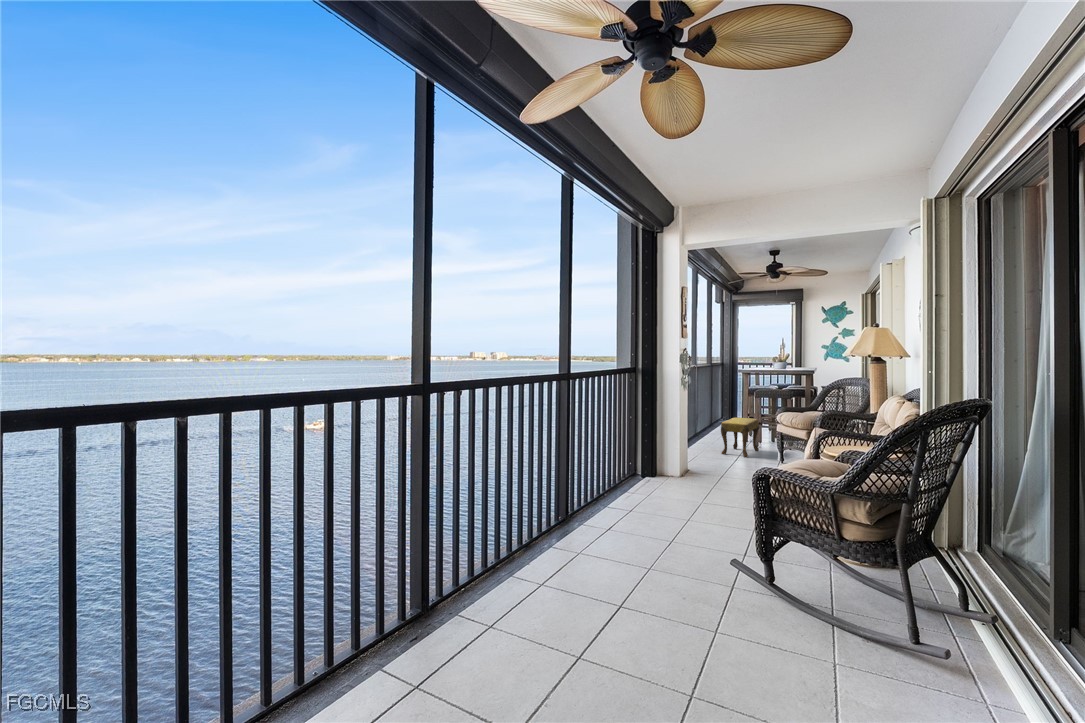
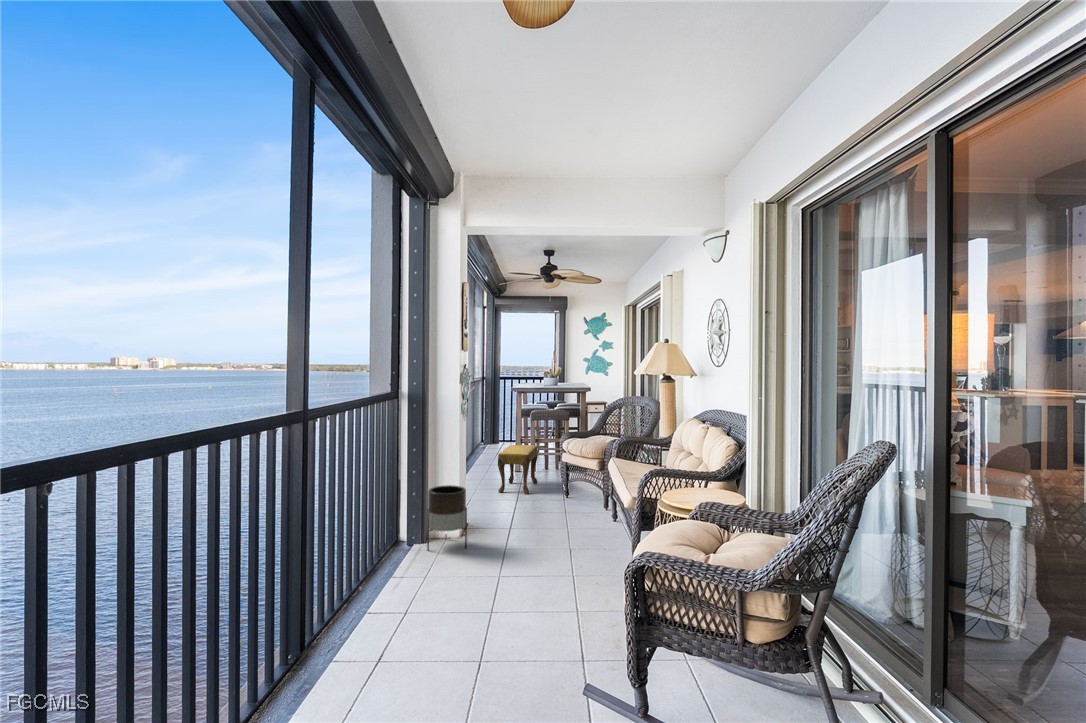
planter: none [654,438,683,484] -> present [427,485,467,550]

